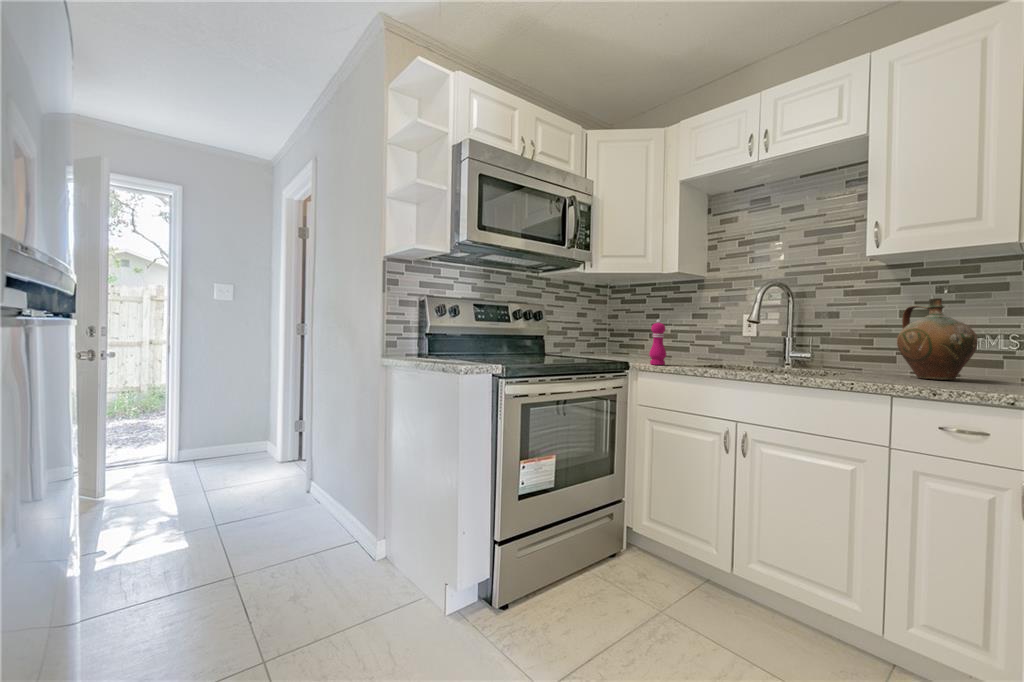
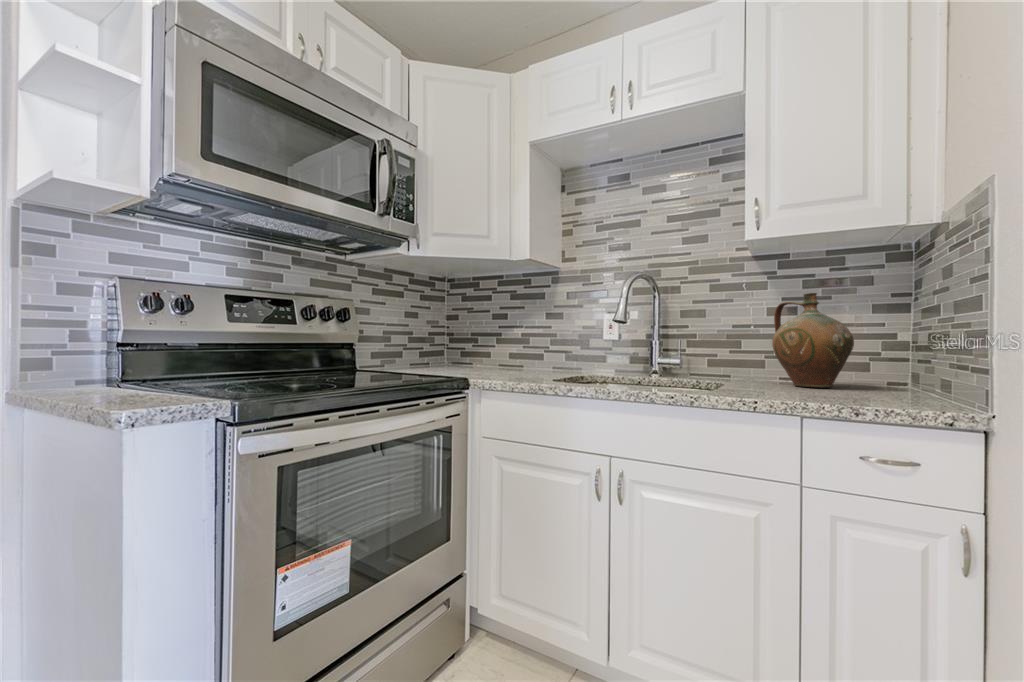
pepper mill: present [649,320,666,365] -> none [495,318,517,381]

